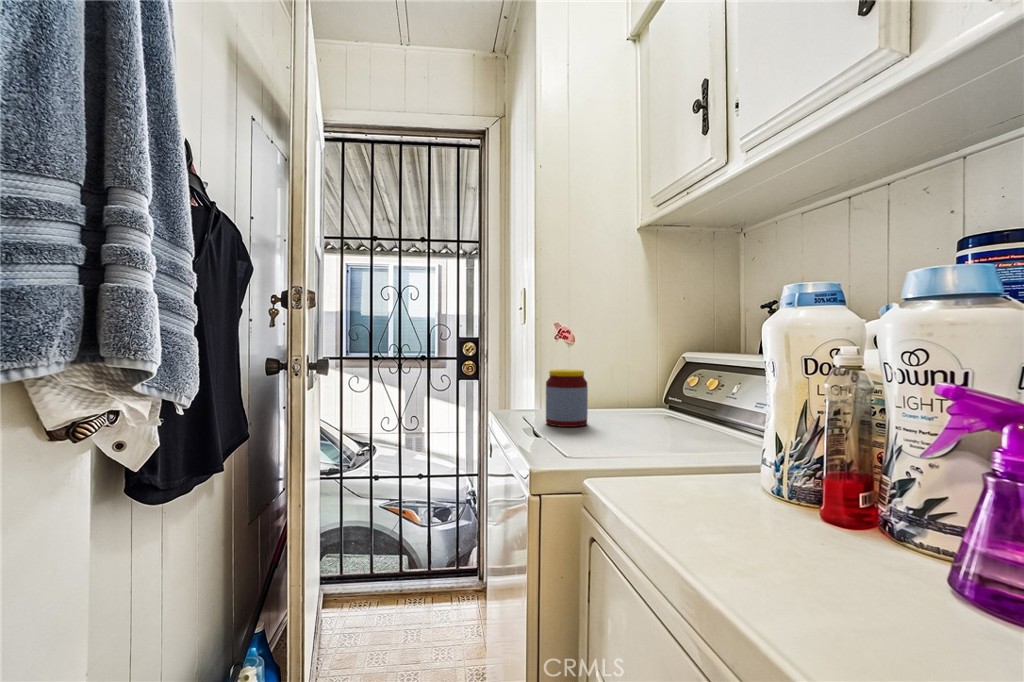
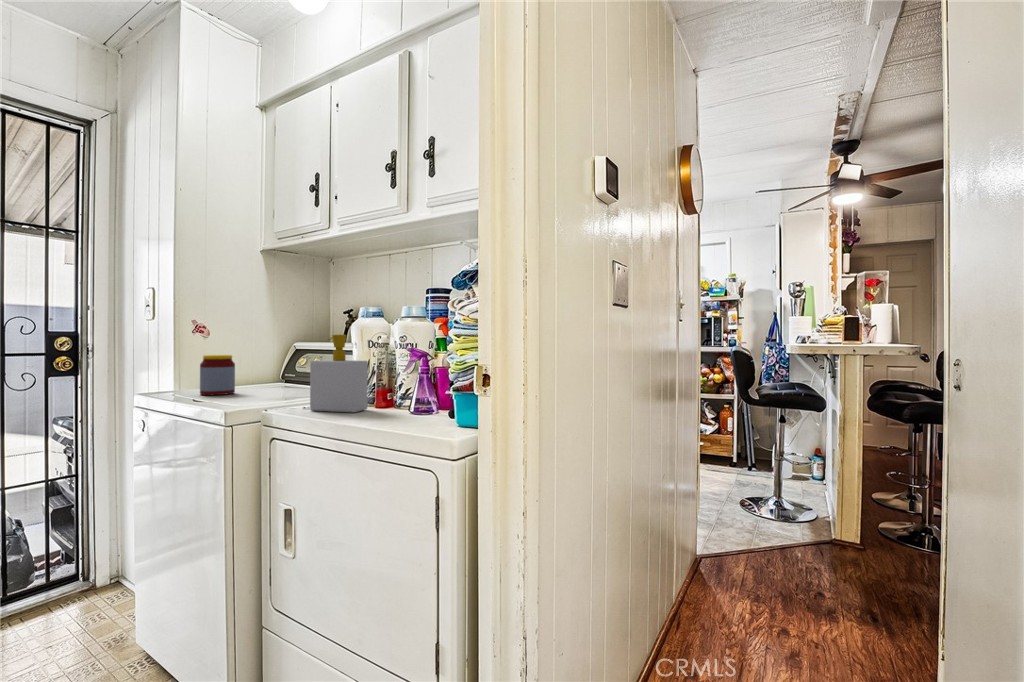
soap bottle: none [662,342,801,548] -> present [310,334,367,412]

